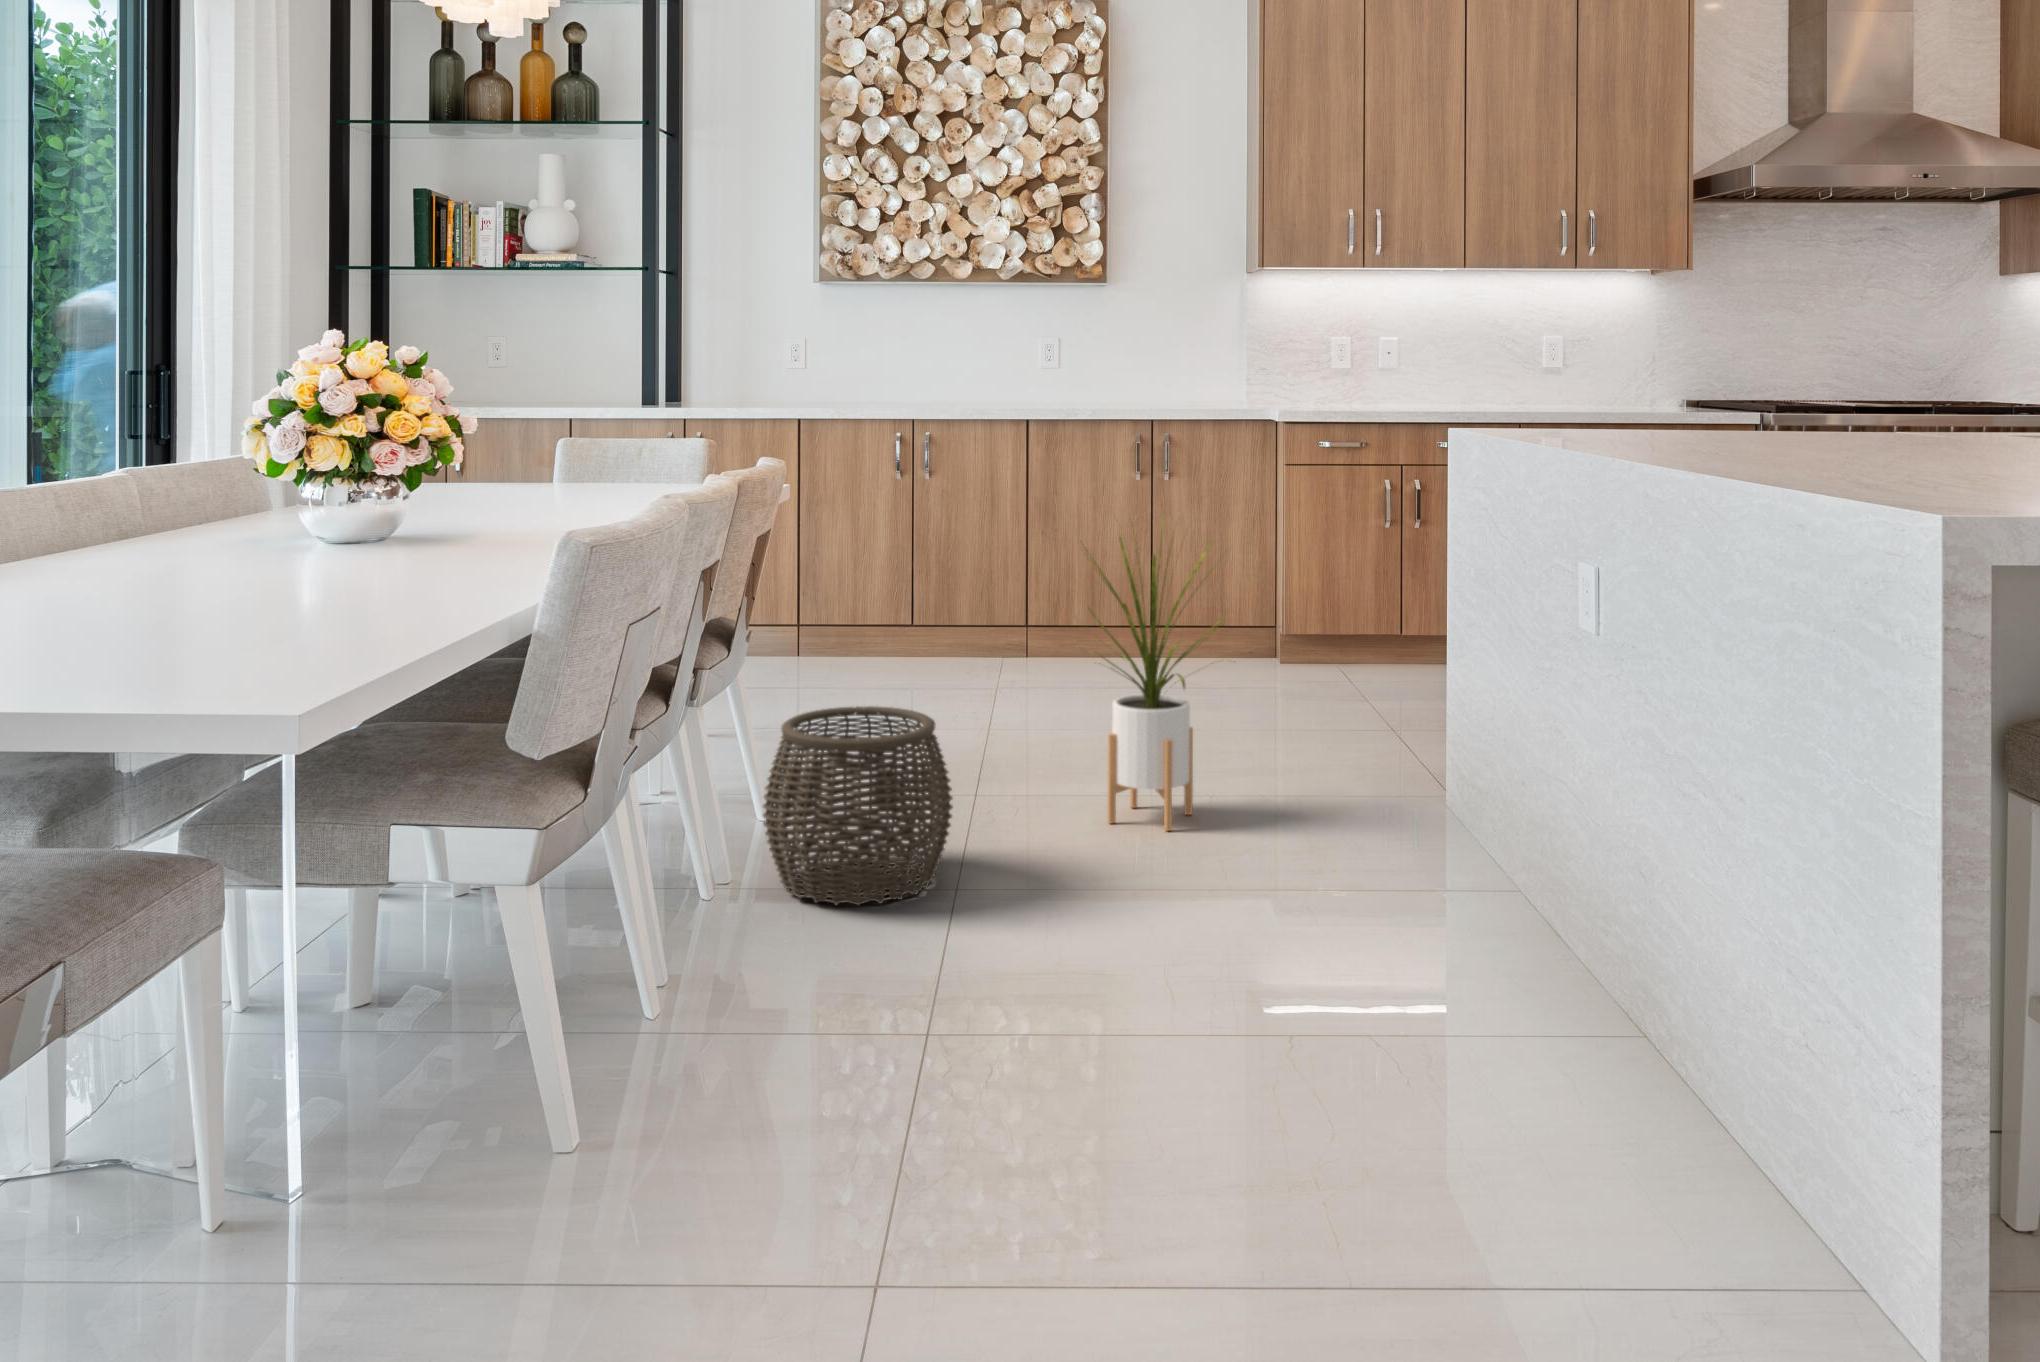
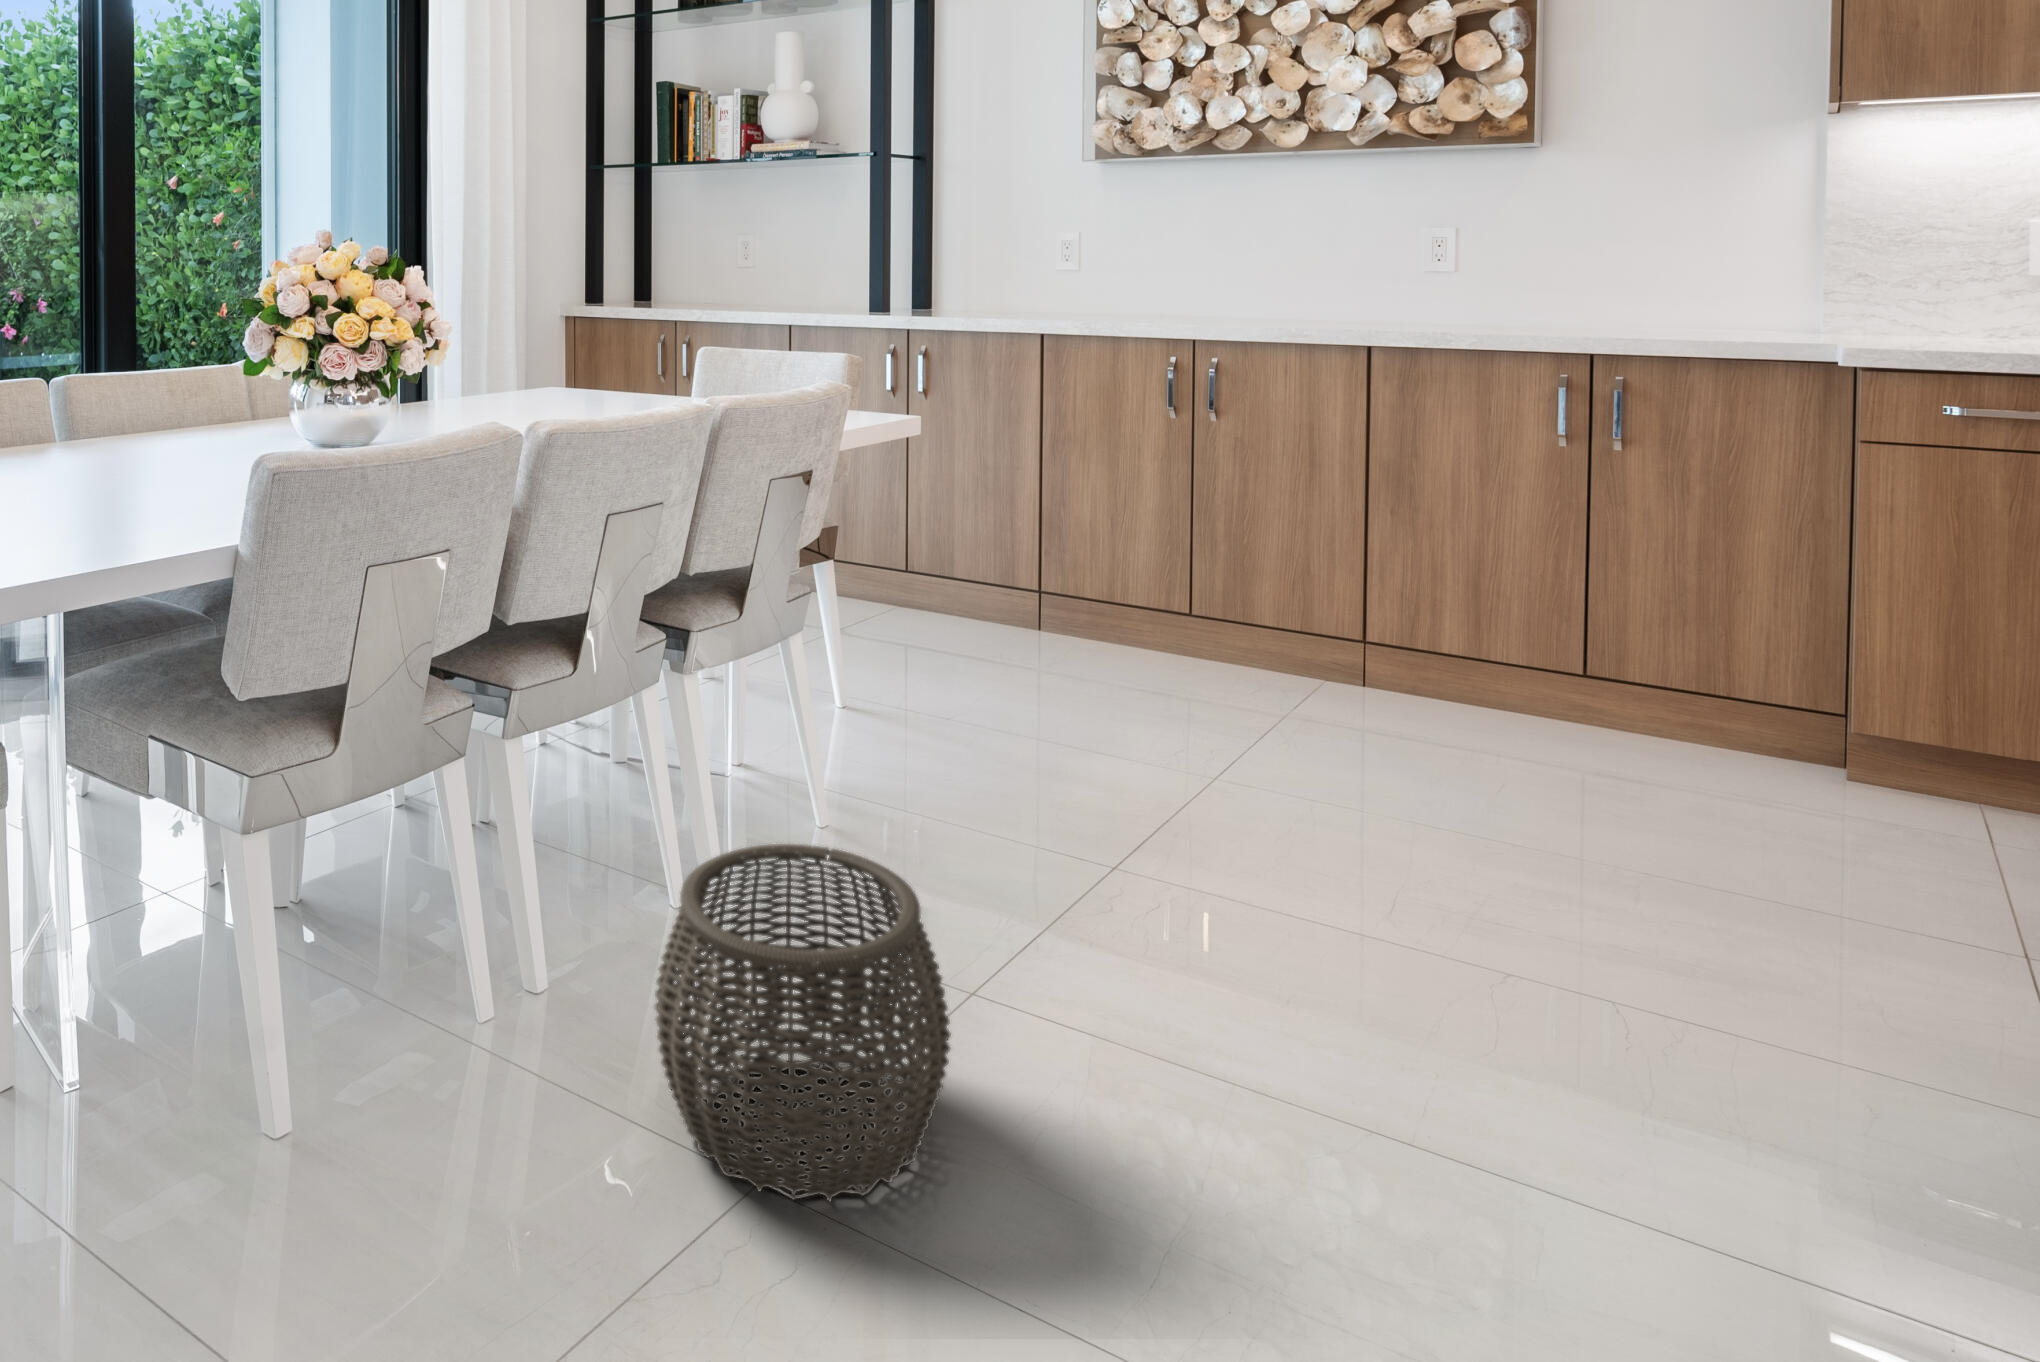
house plant: present [1085,529,1223,831] -> none [1240,590,1587,1176]

